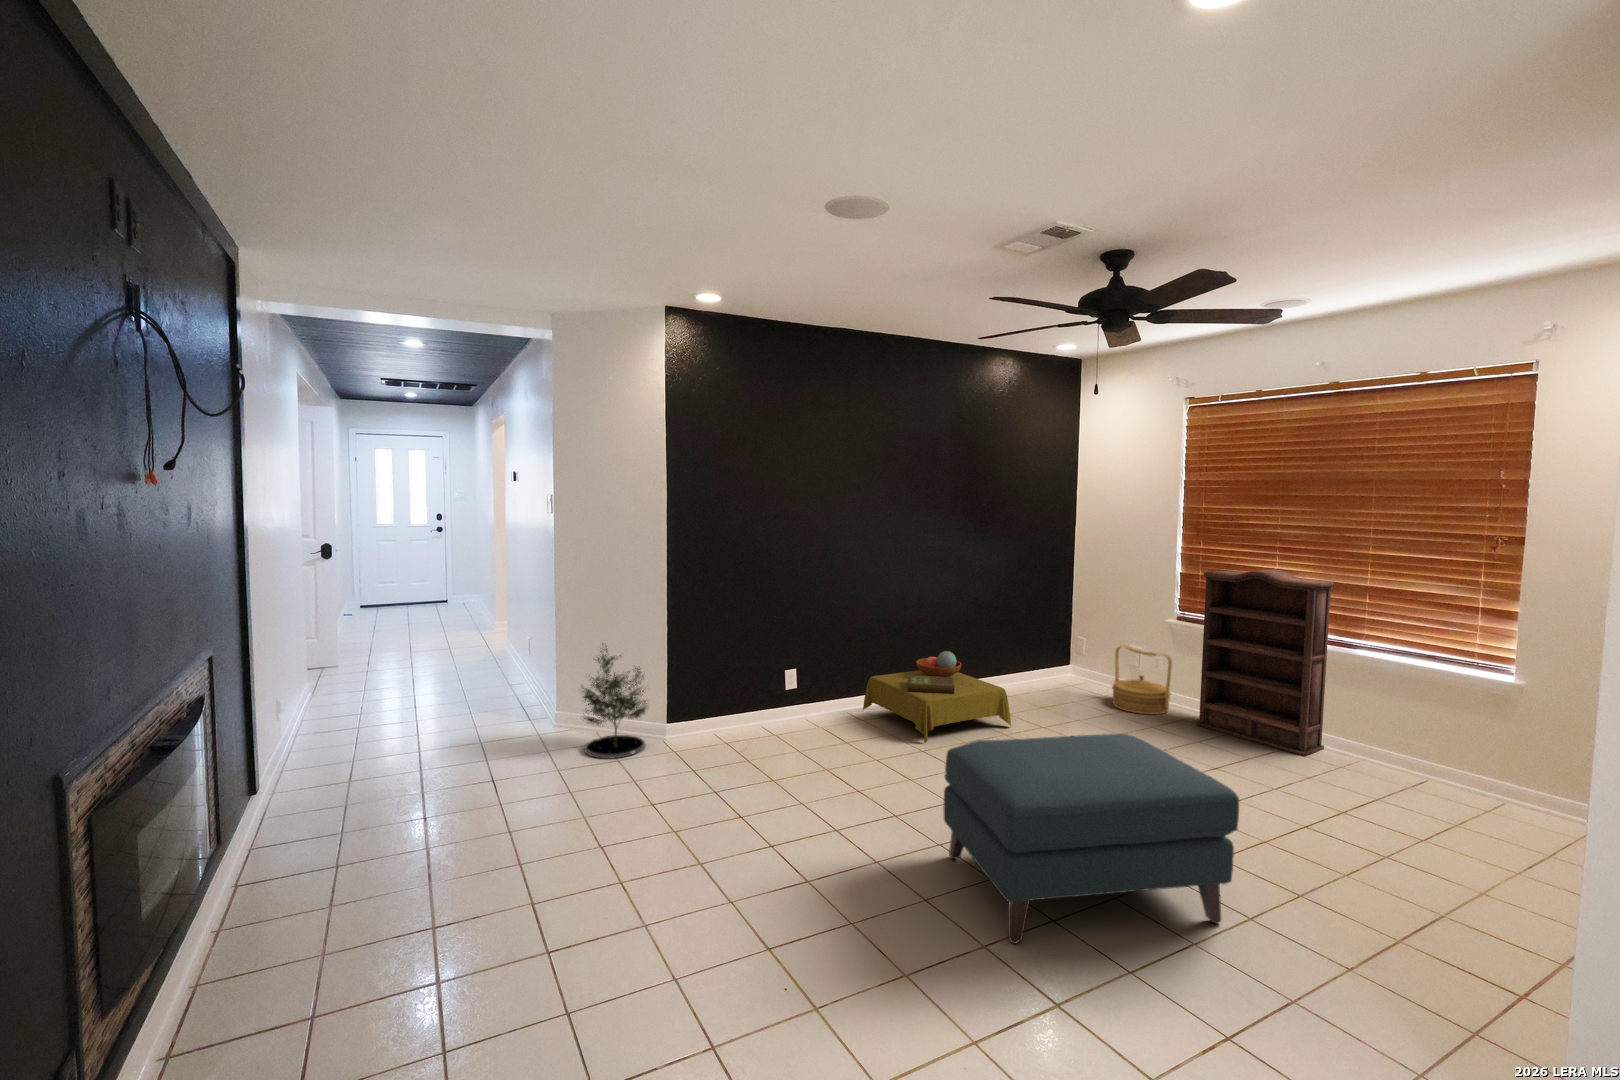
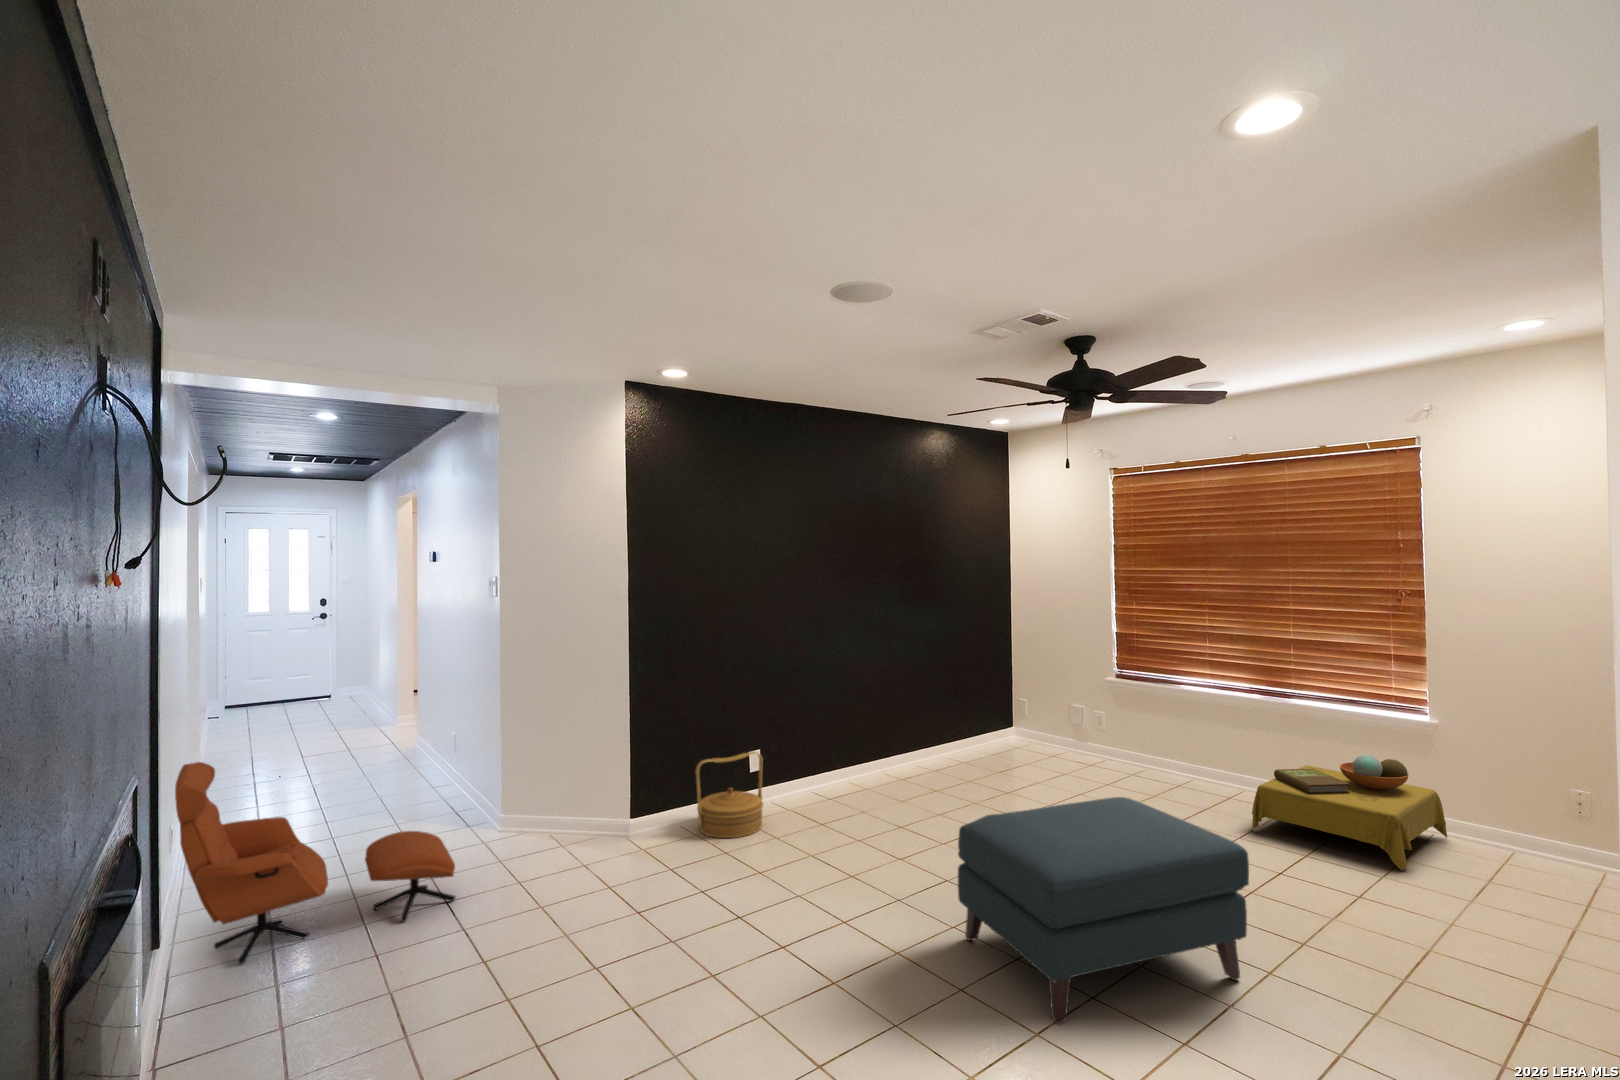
bookshelf: present [1197,570,1334,756] -> none [1145,627,1267,804]
armchair: none [253,643,499,814] -> present [175,762,455,964]
potted tree: present [581,646,647,759] -> none [537,737,615,865]
woven basket: present [1112,646,1172,714] -> present [696,751,763,838]
side table: present [863,651,1011,743] -> present [1252,755,1447,870]

